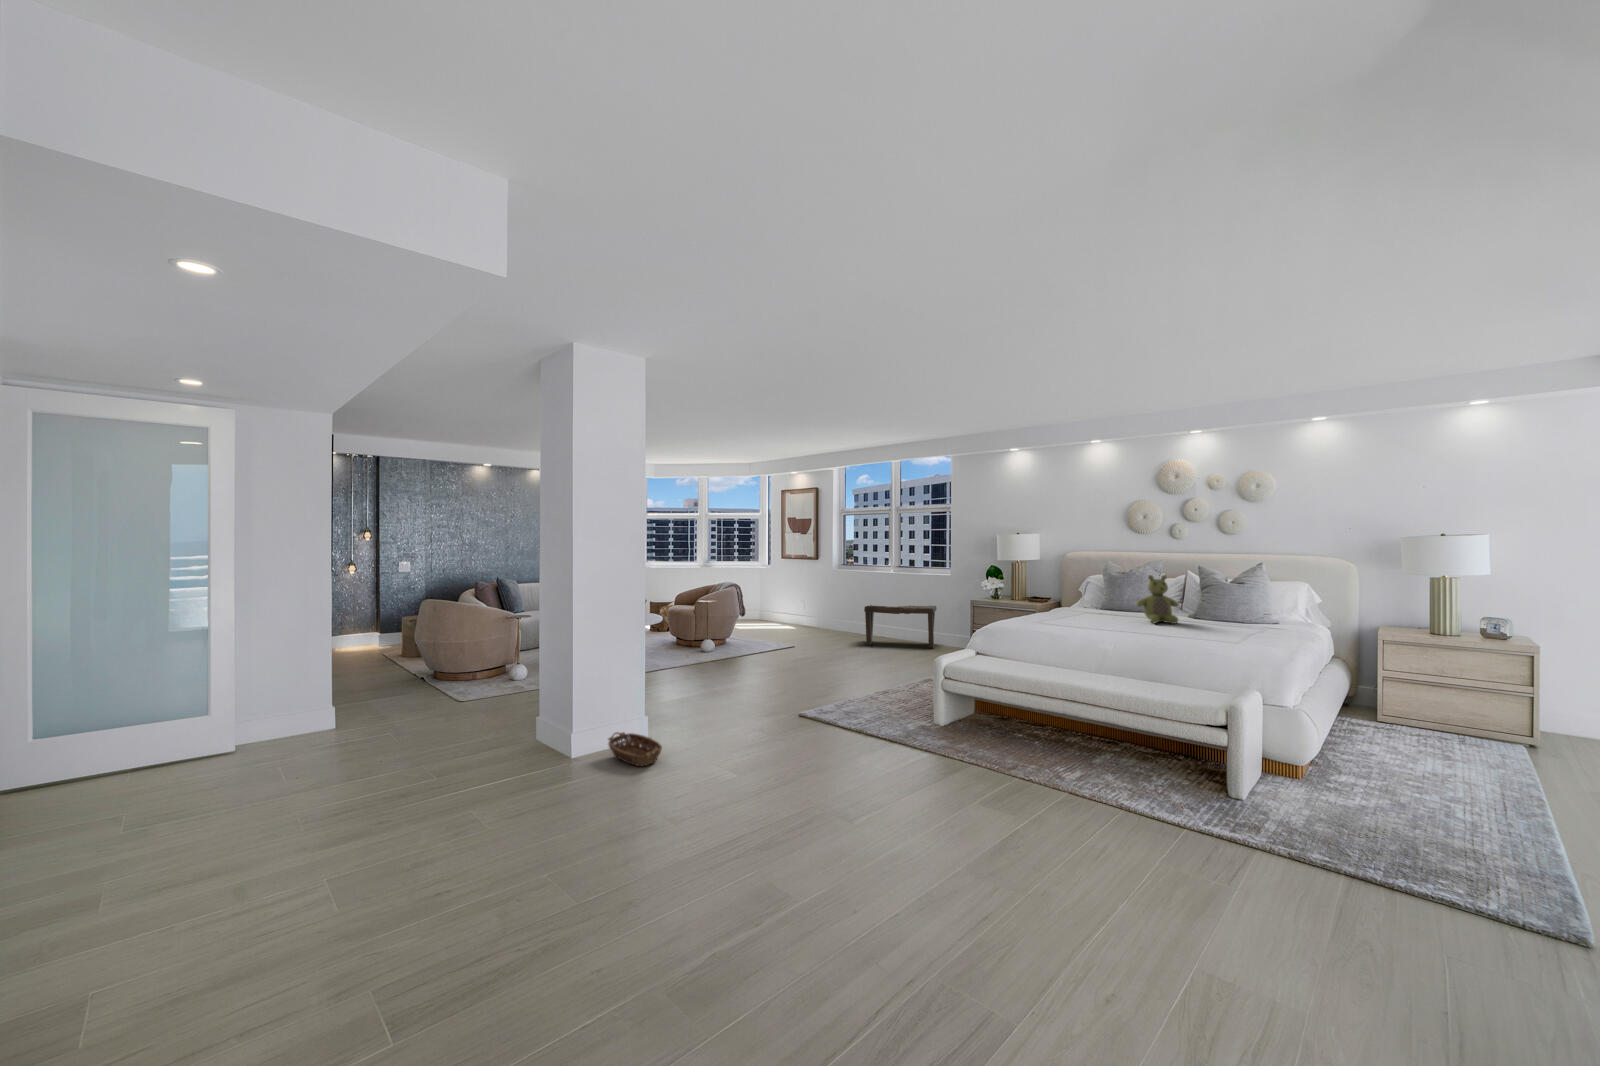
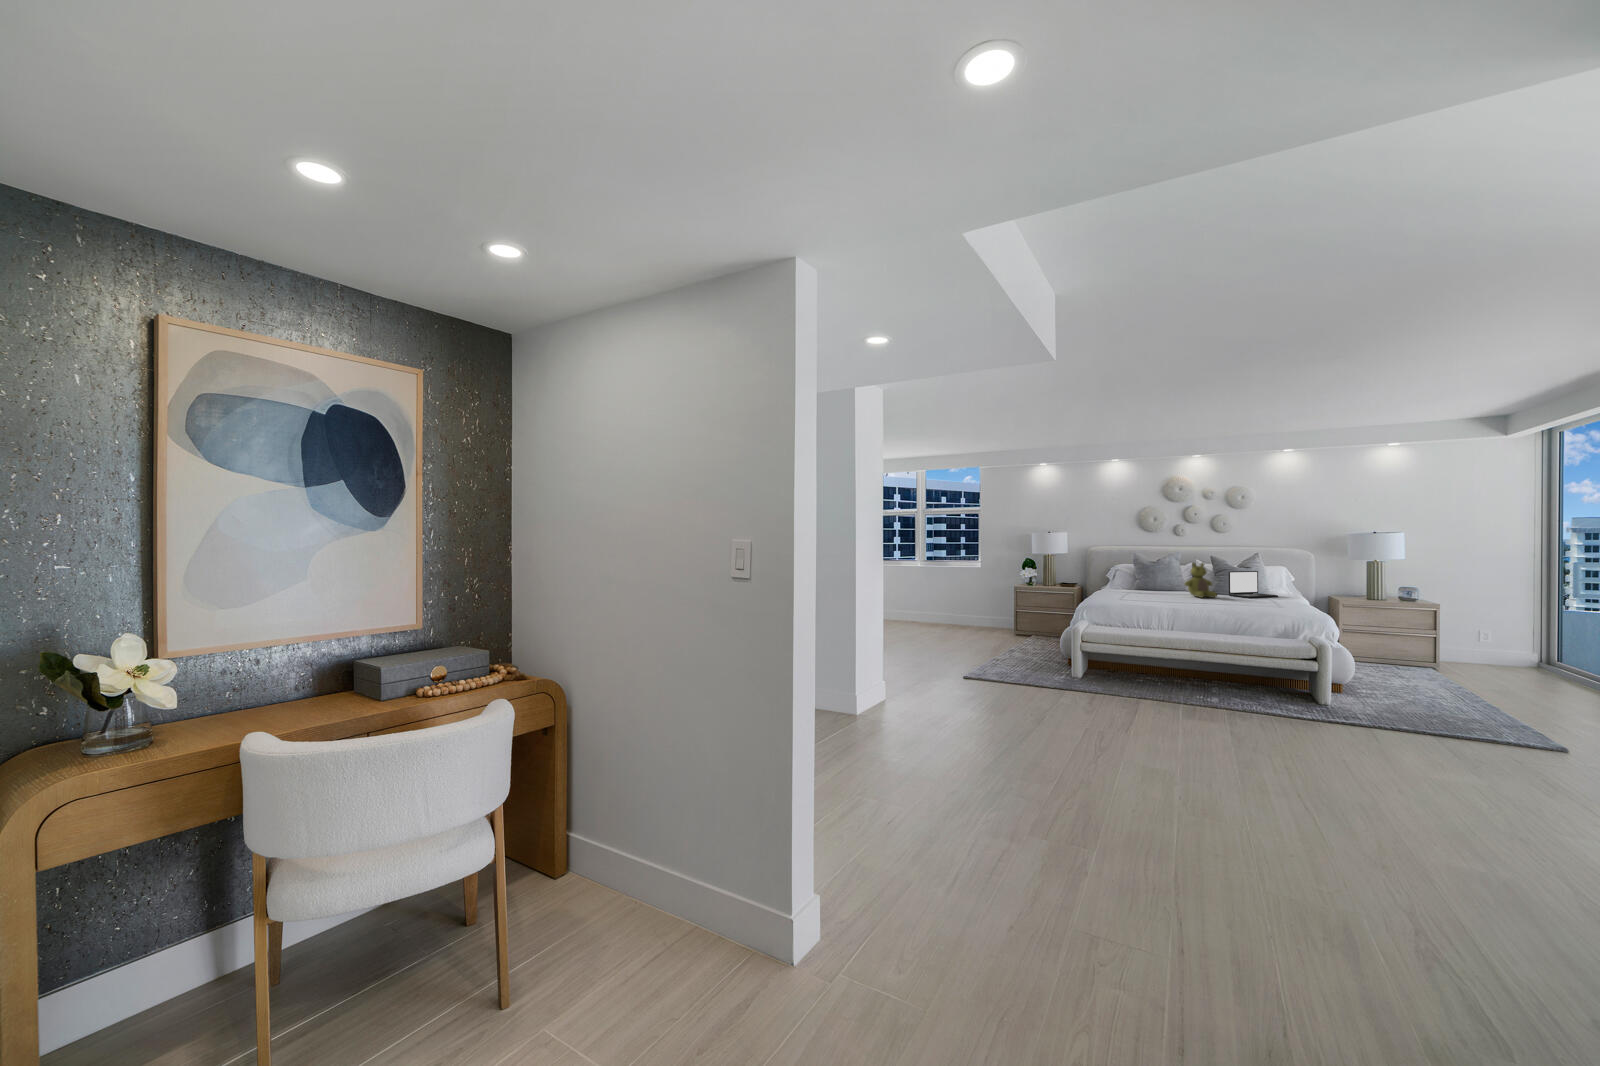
laptop: none [1204,588,1274,626] -> present [1229,571,1278,598]
bench: present [864,605,937,648] -> none [913,593,975,628]
basket: present [608,732,662,766] -> none [877,688,943,717]

